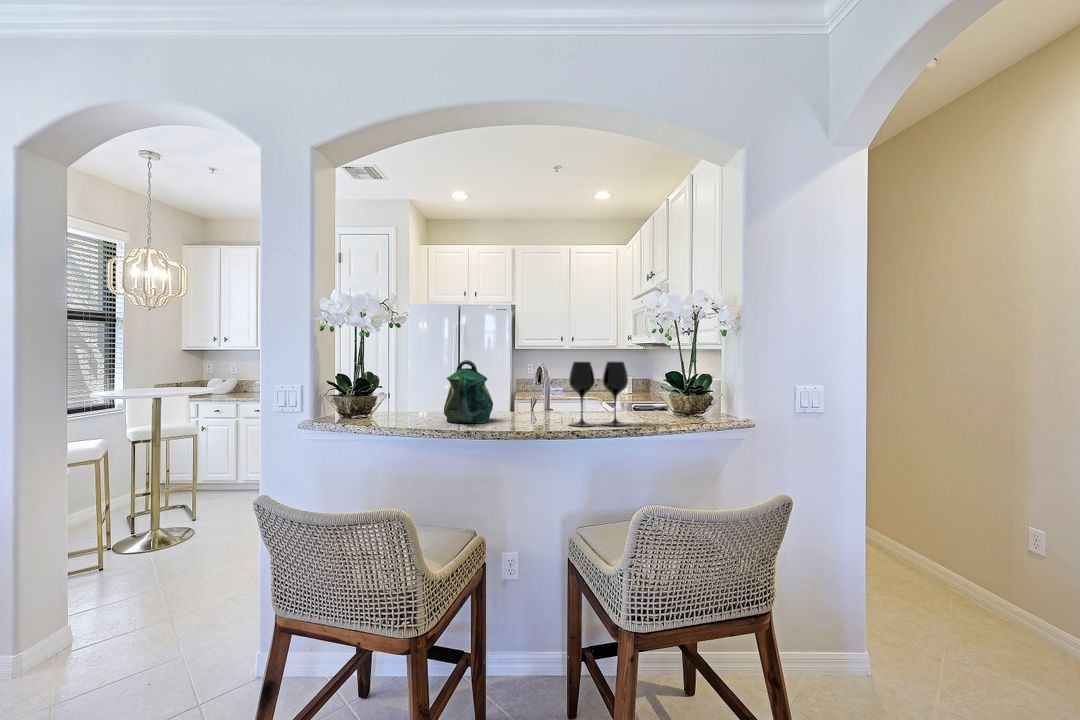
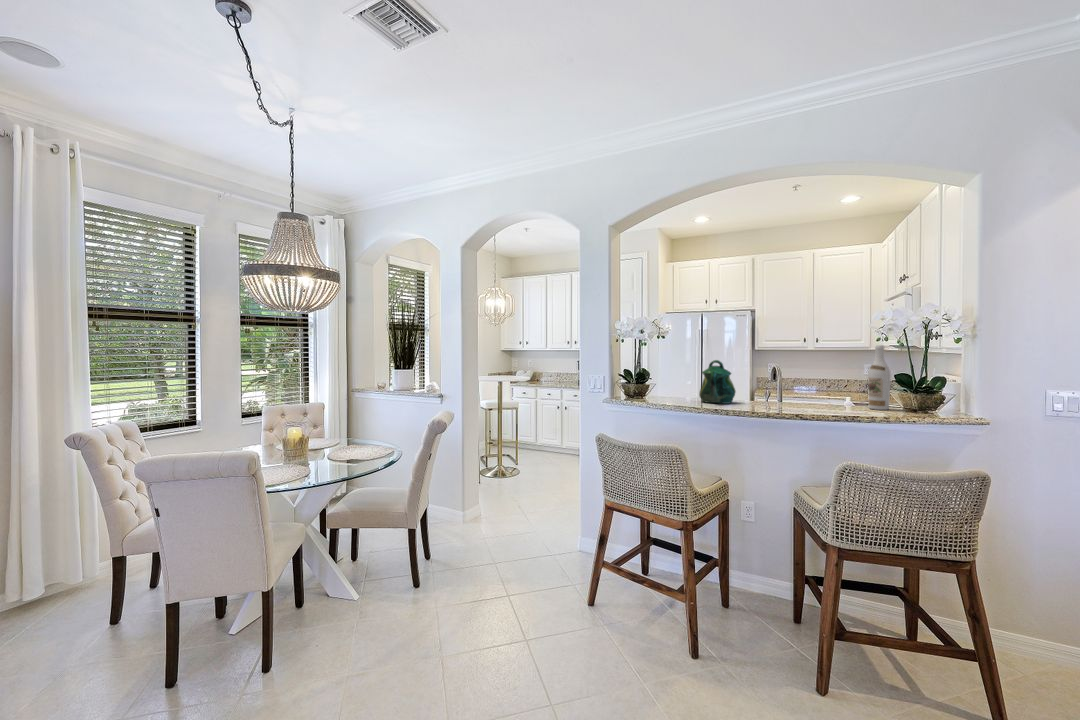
wine bottle: none [647,340,670,420] -> present [868,345,891,410]
wine glass: present [569,361,628,427] -> none [794,362,847,411]

